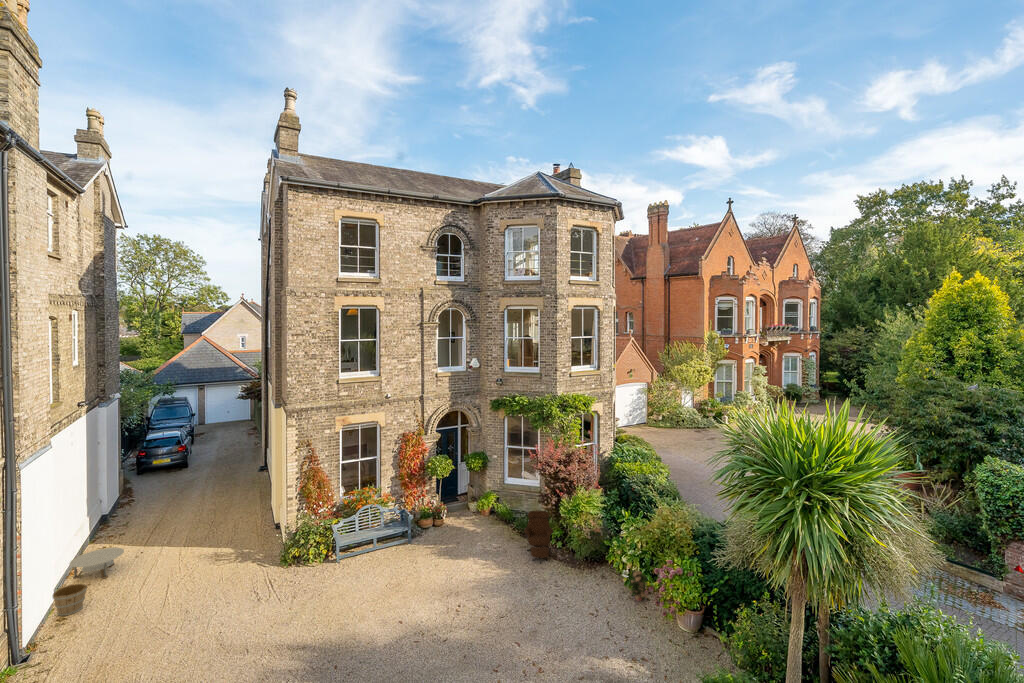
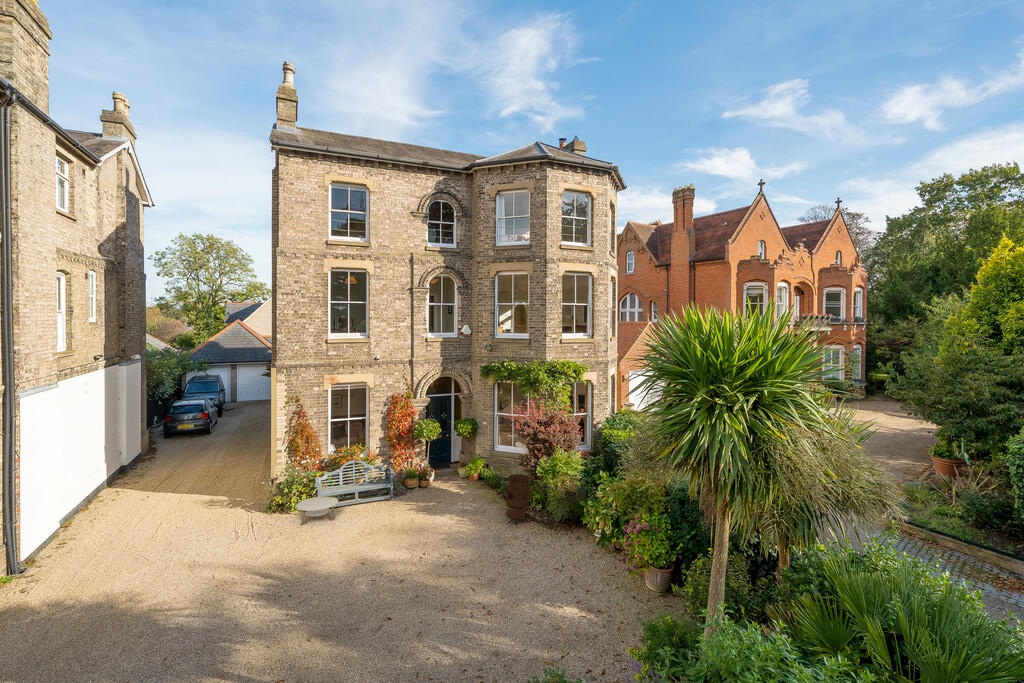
round table: present [70,548,124,579] -> present [296,497,338,525]
decorative plant: present [630,570,648,601] -> none [598,530,619,562]
wooden bucket: present [53,584,87,616] -> none [44,515,78,543]

